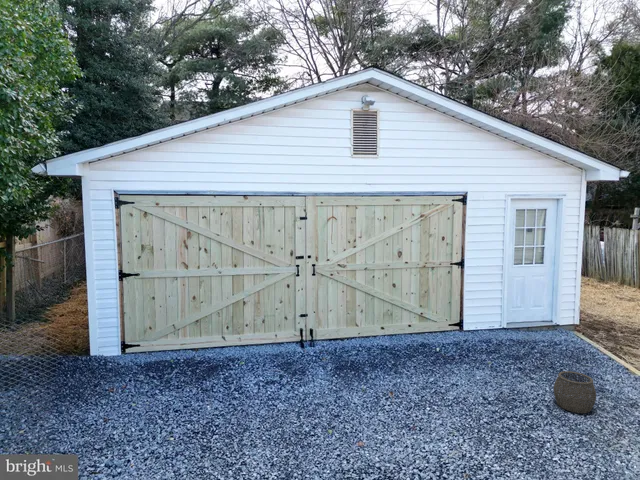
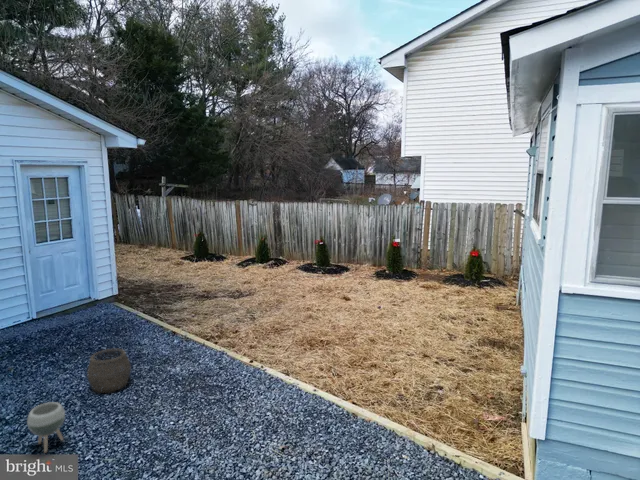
planter: none [510,396,538,437] -> present [27,402,65,452]

